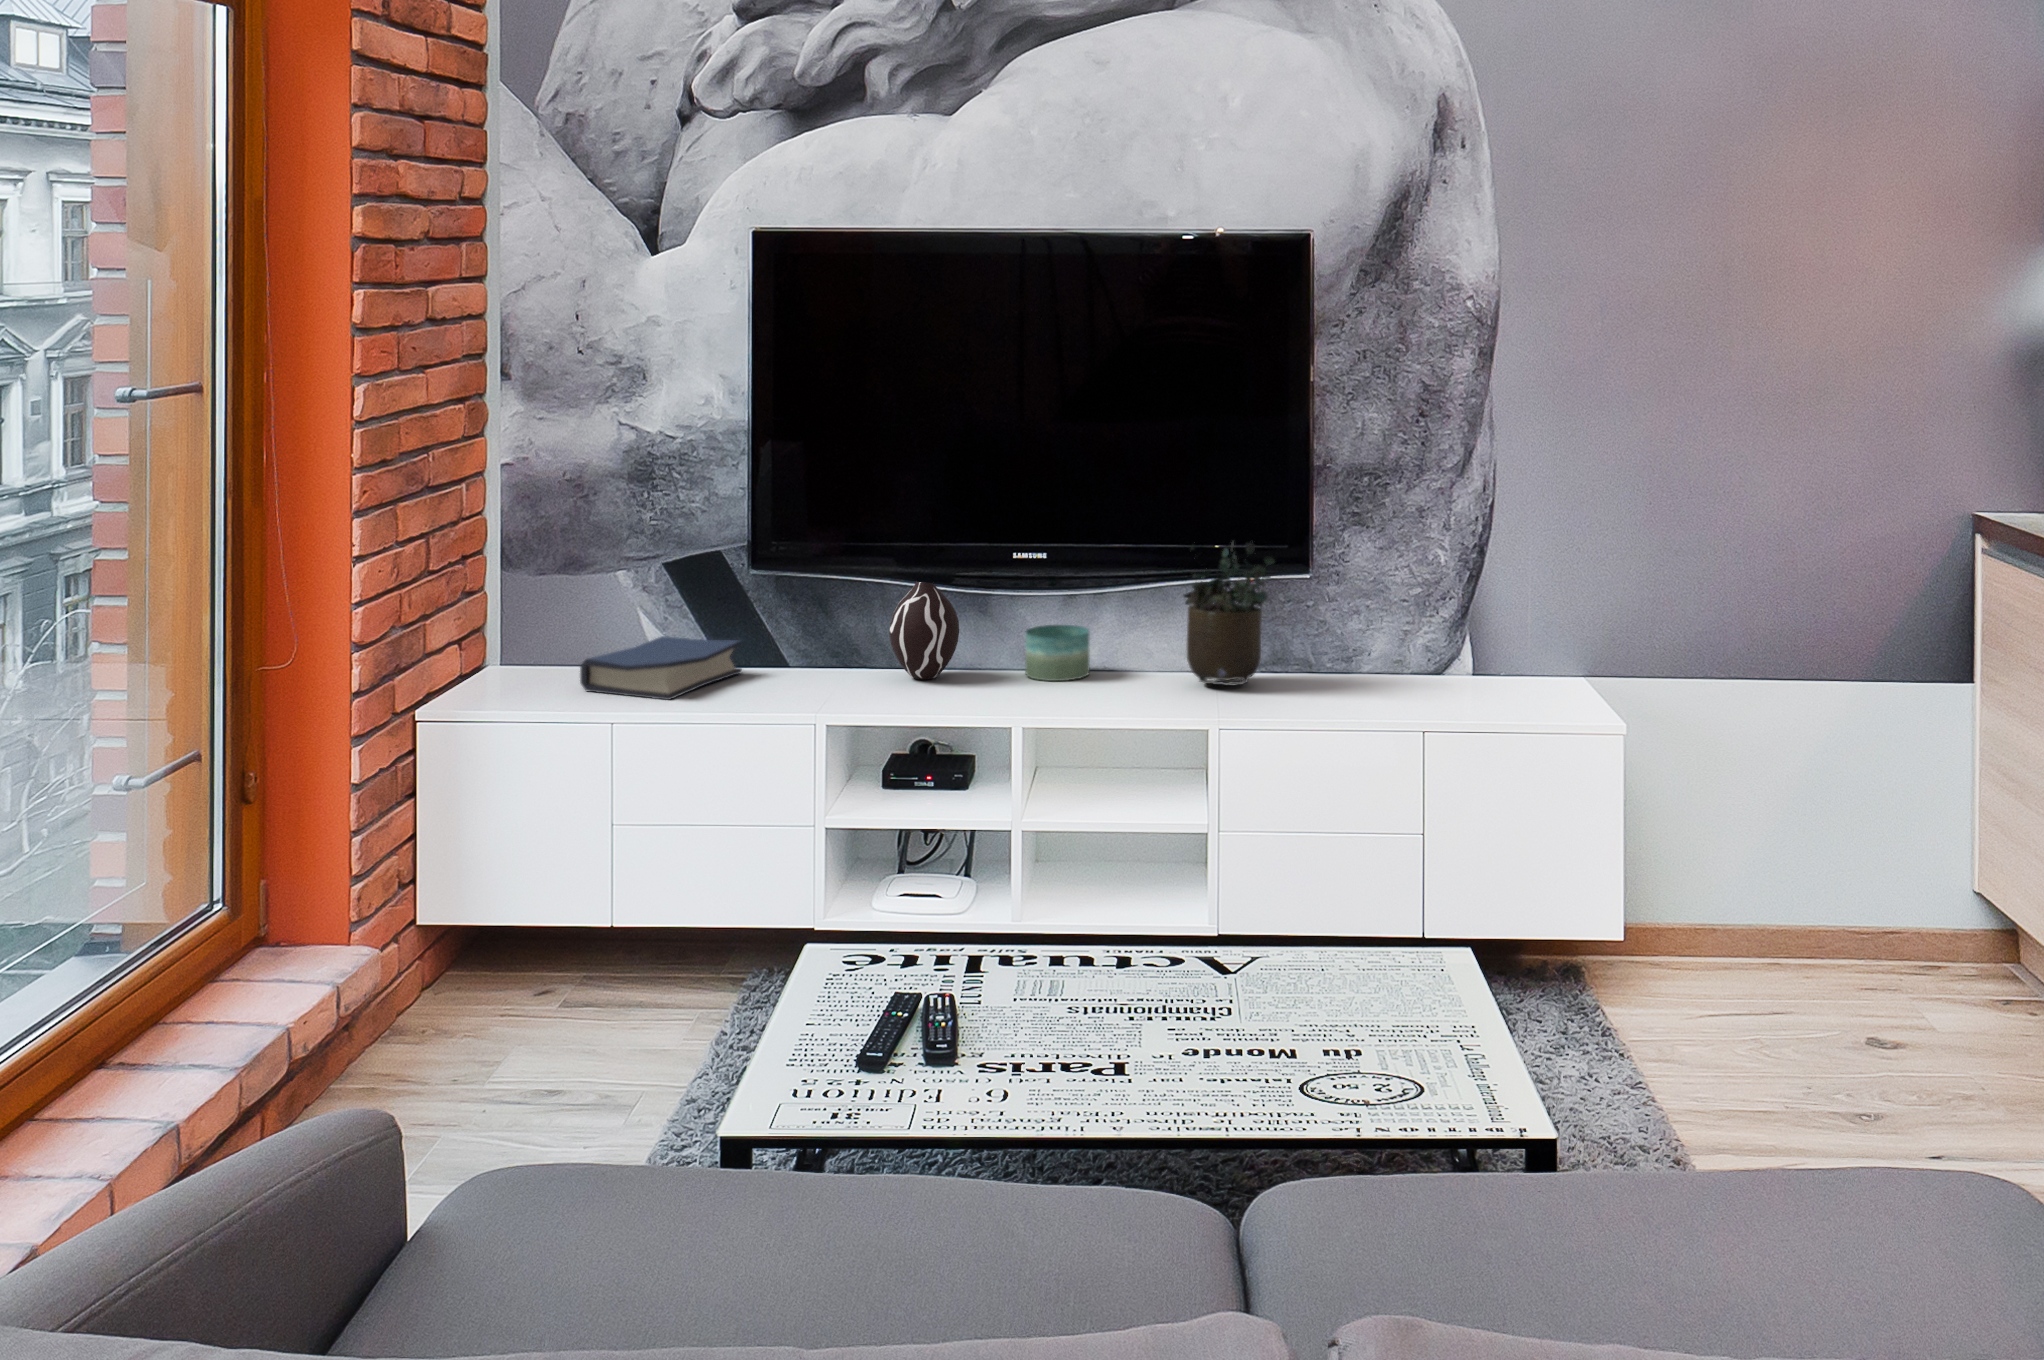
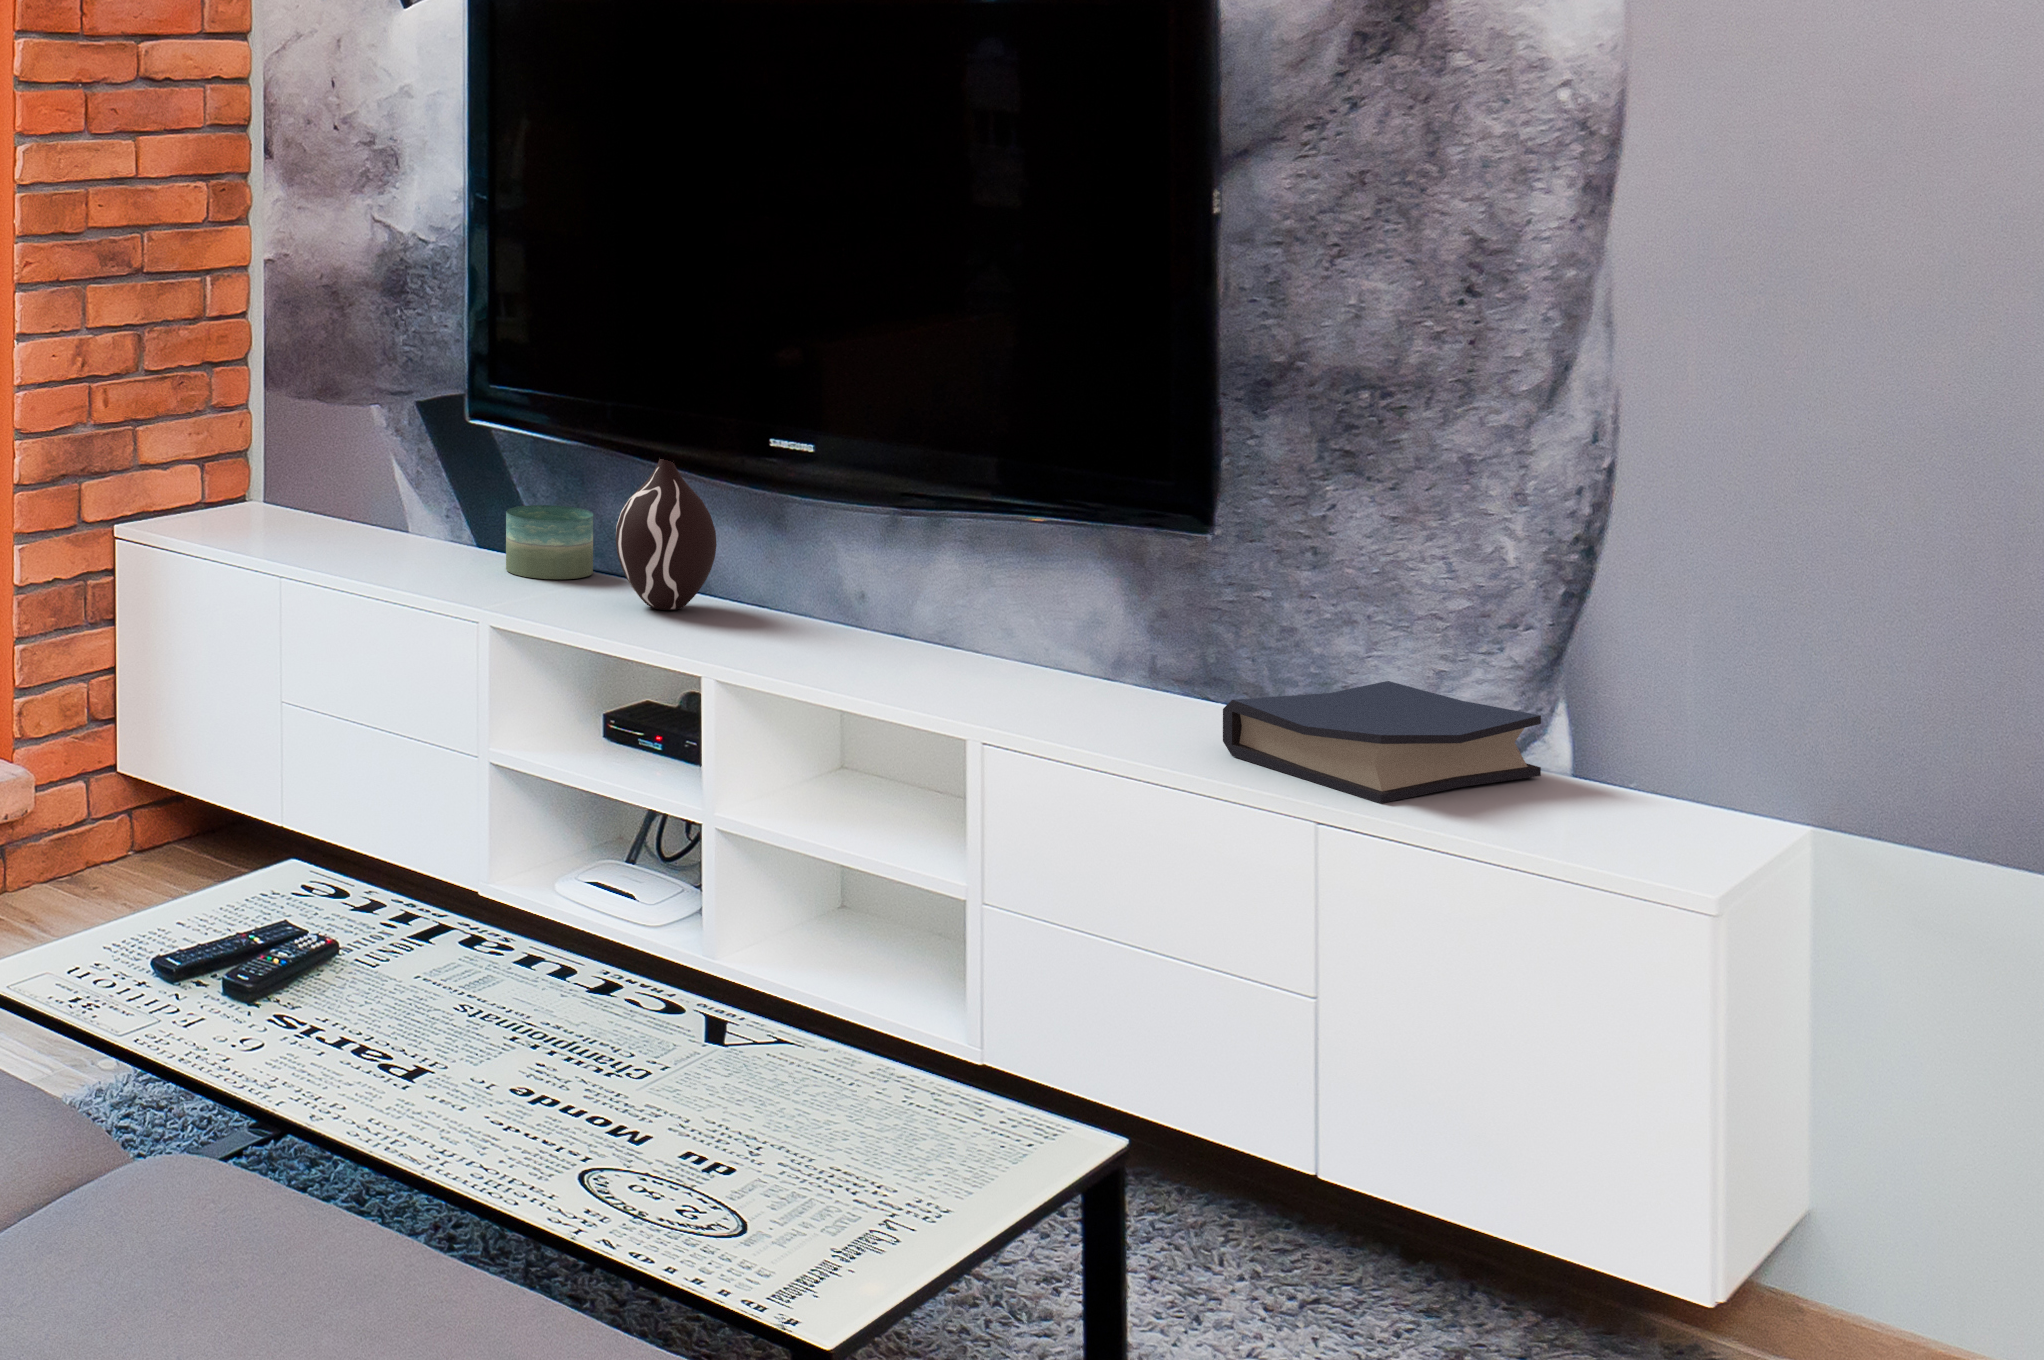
potted plant: present [1184,540,1275,685] -> none [992,370,1157,697]
candle: present [1025,625,1089,681] -> present [506,505,593,579]
hardback book: present [580,636,742,700] -> present [1223,681,1541,803]

